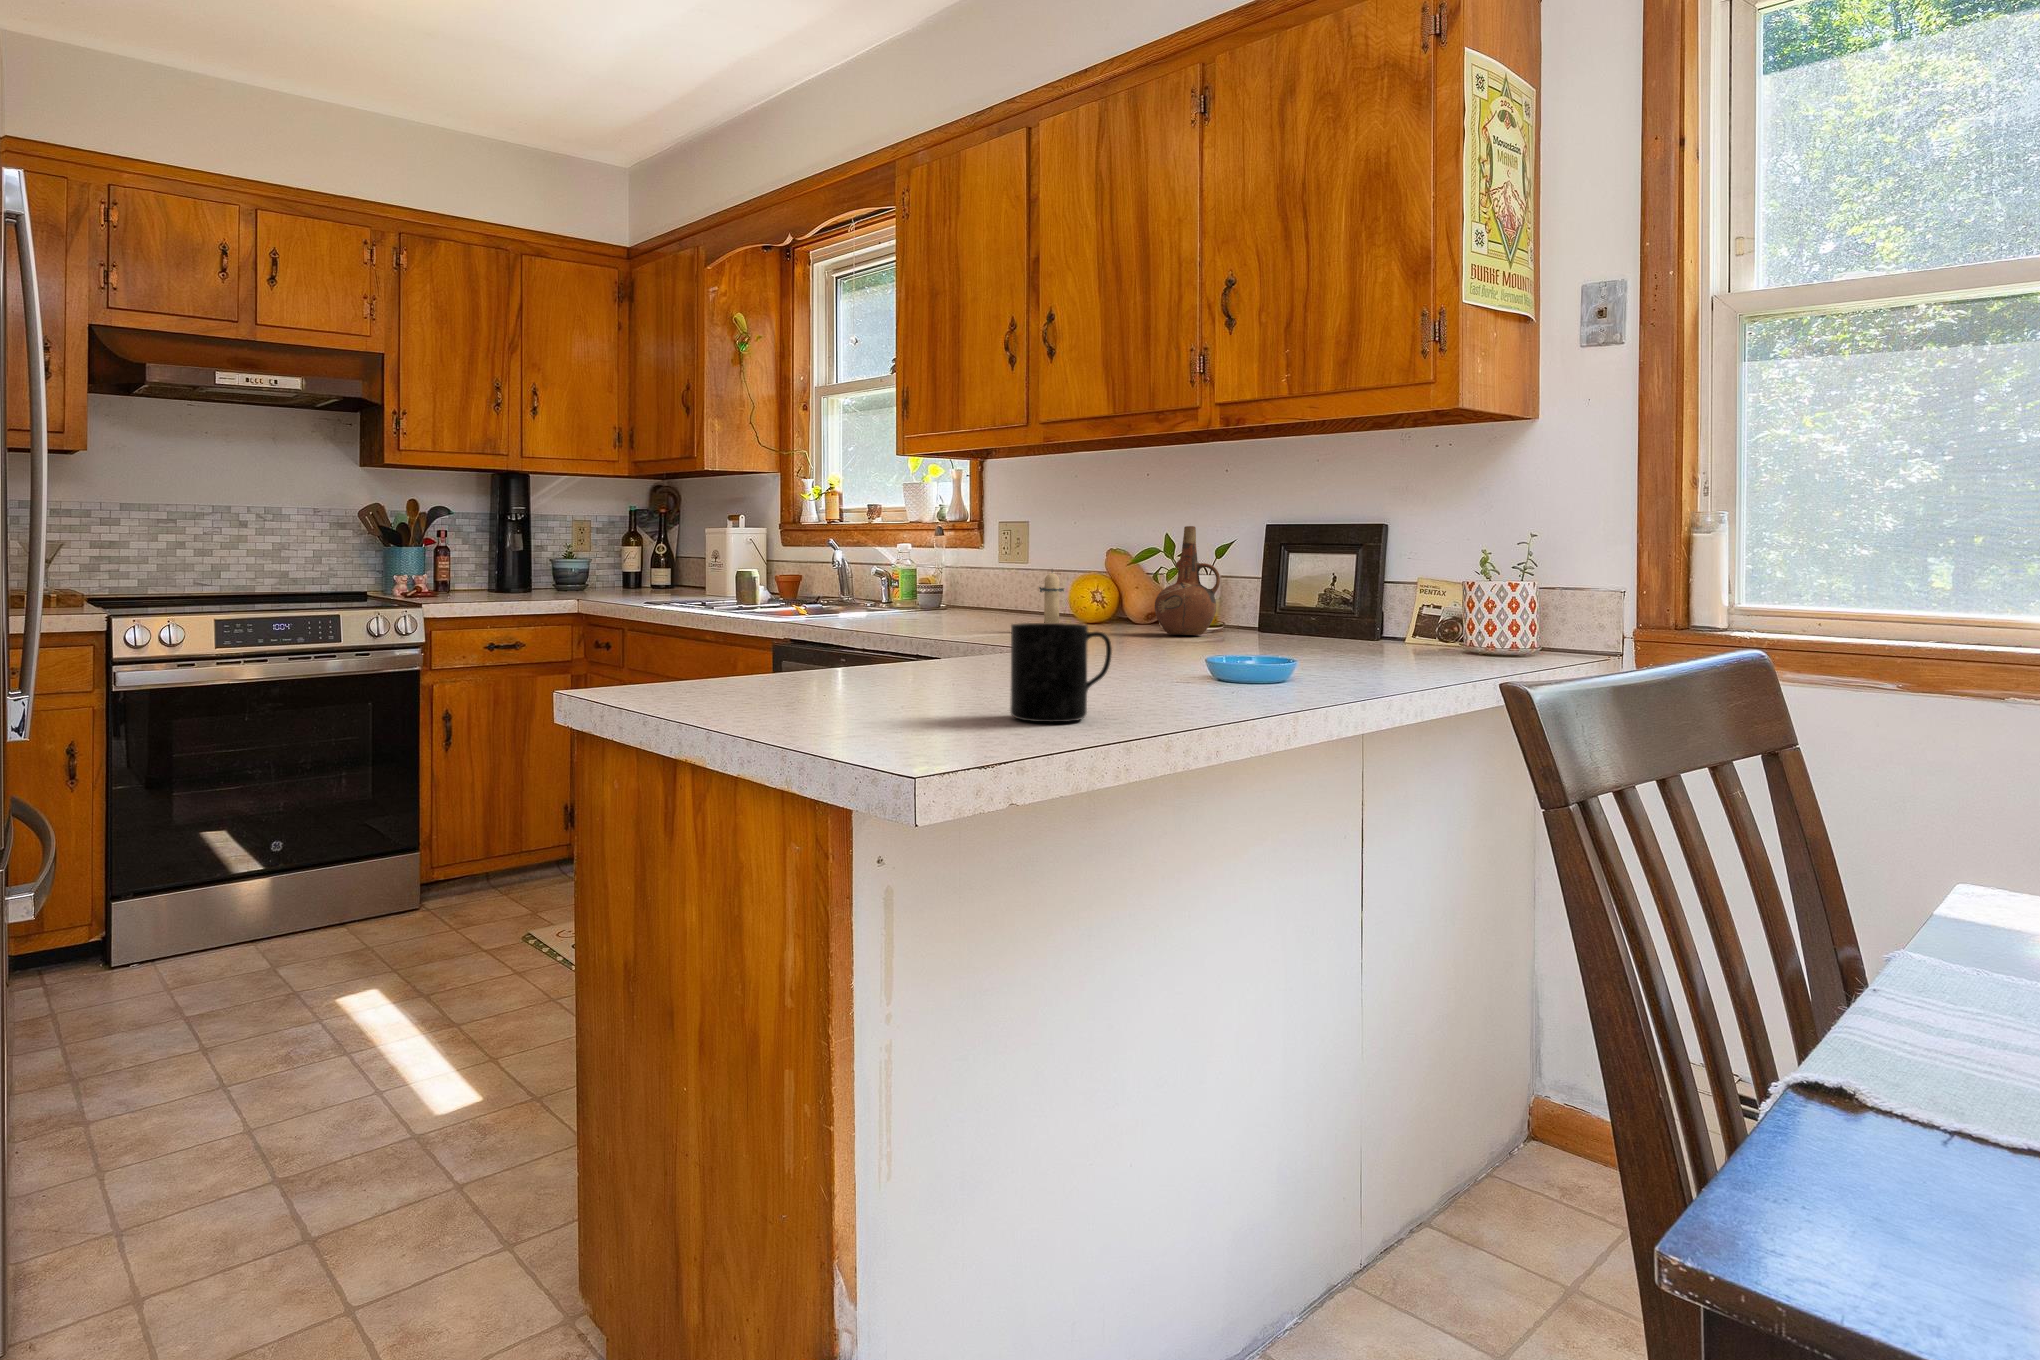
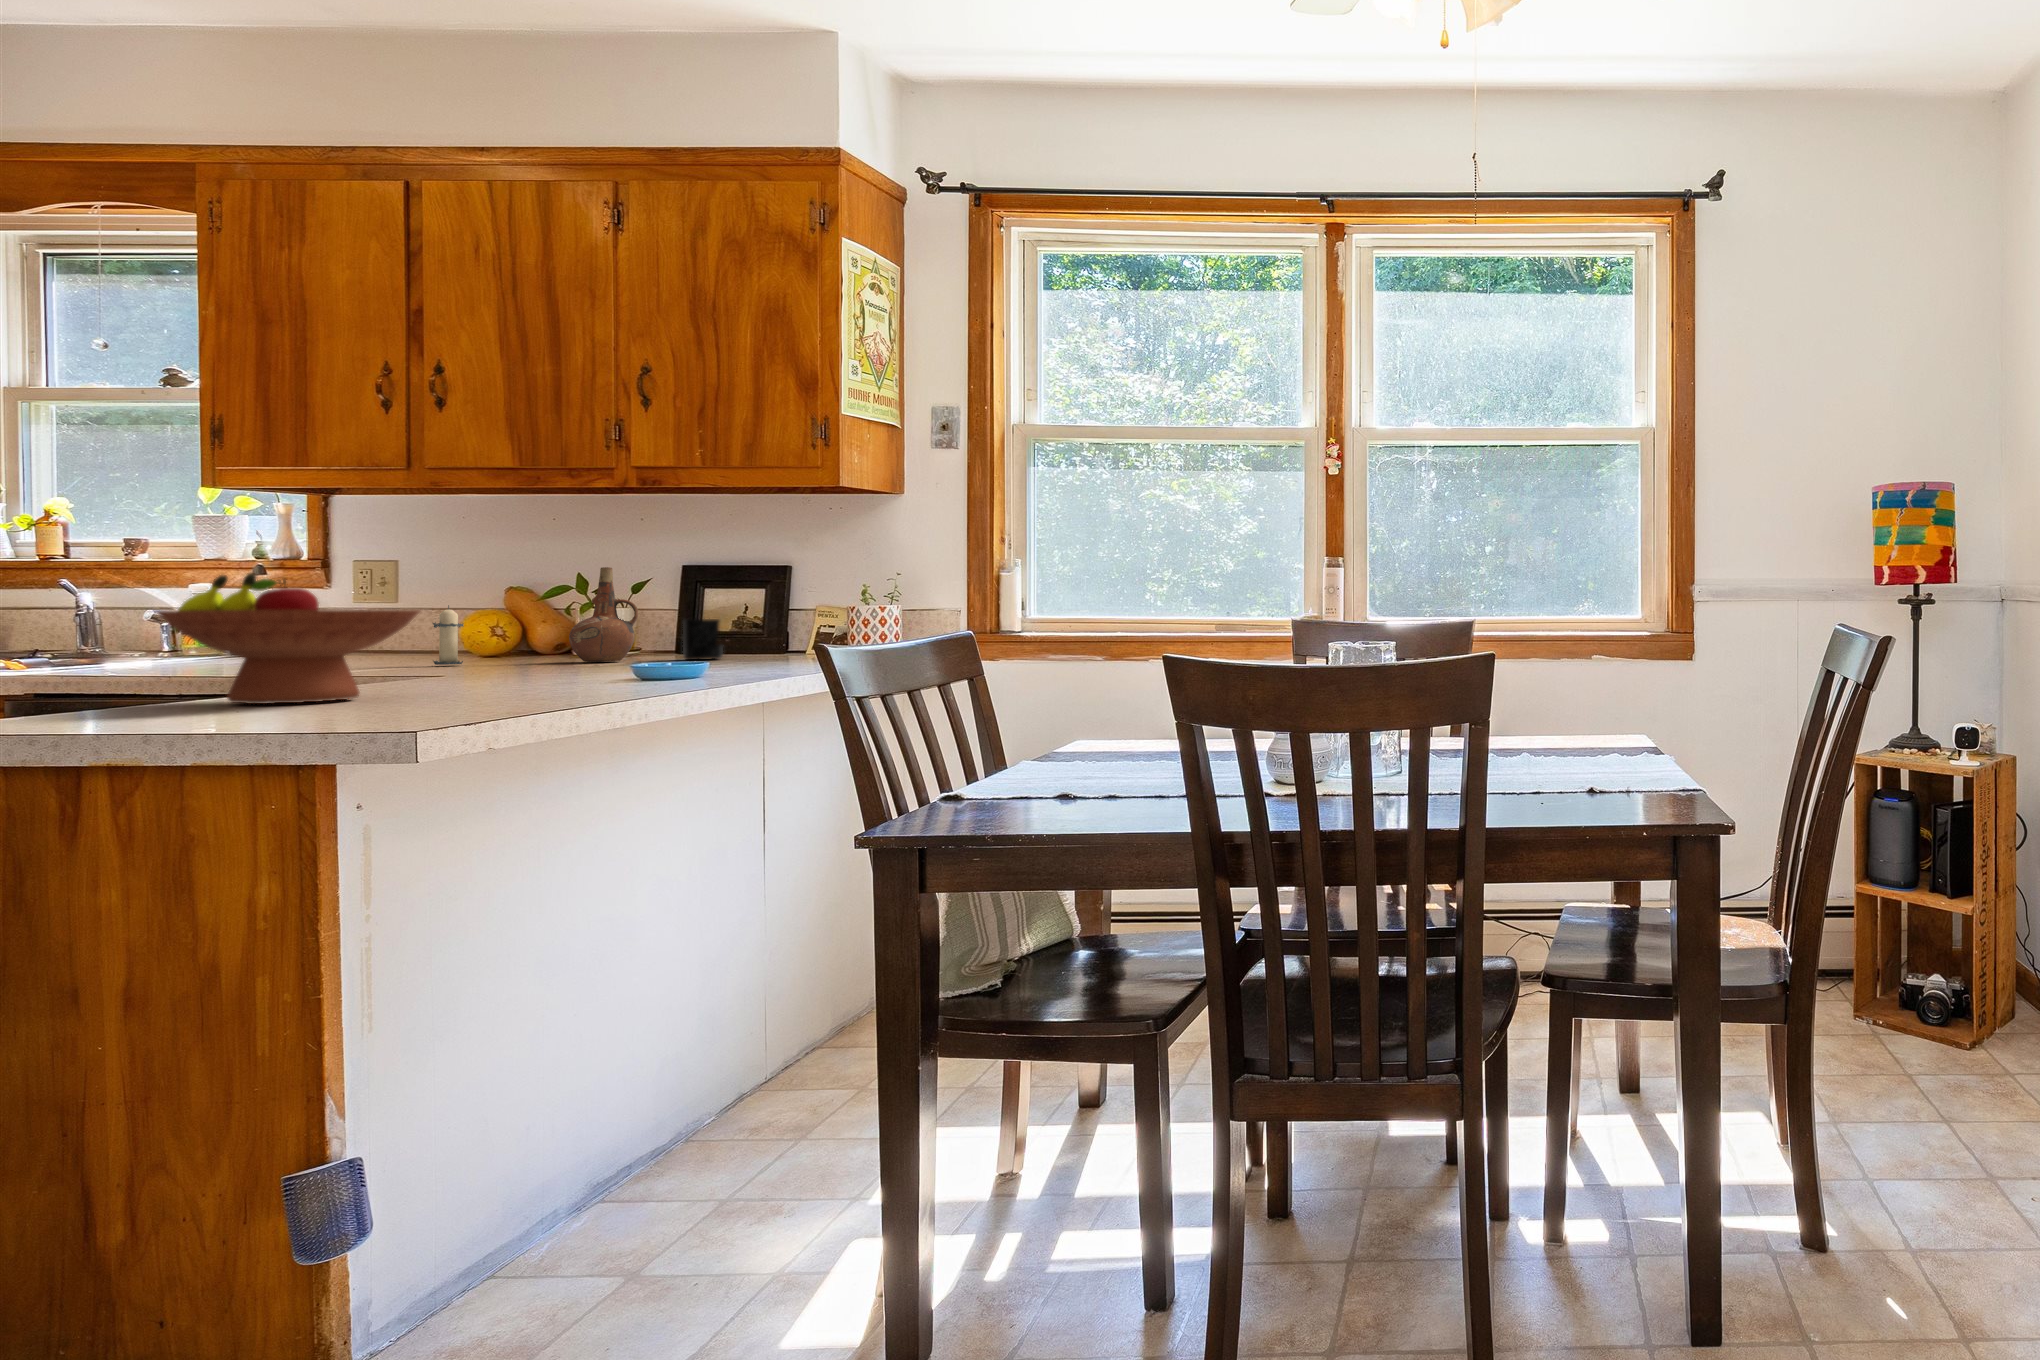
fruit bowl: none [748,536,983,697] -> present [157,573,420,704]
mug: present [1010,623,1112,722] -> present [683,619,723,660]

